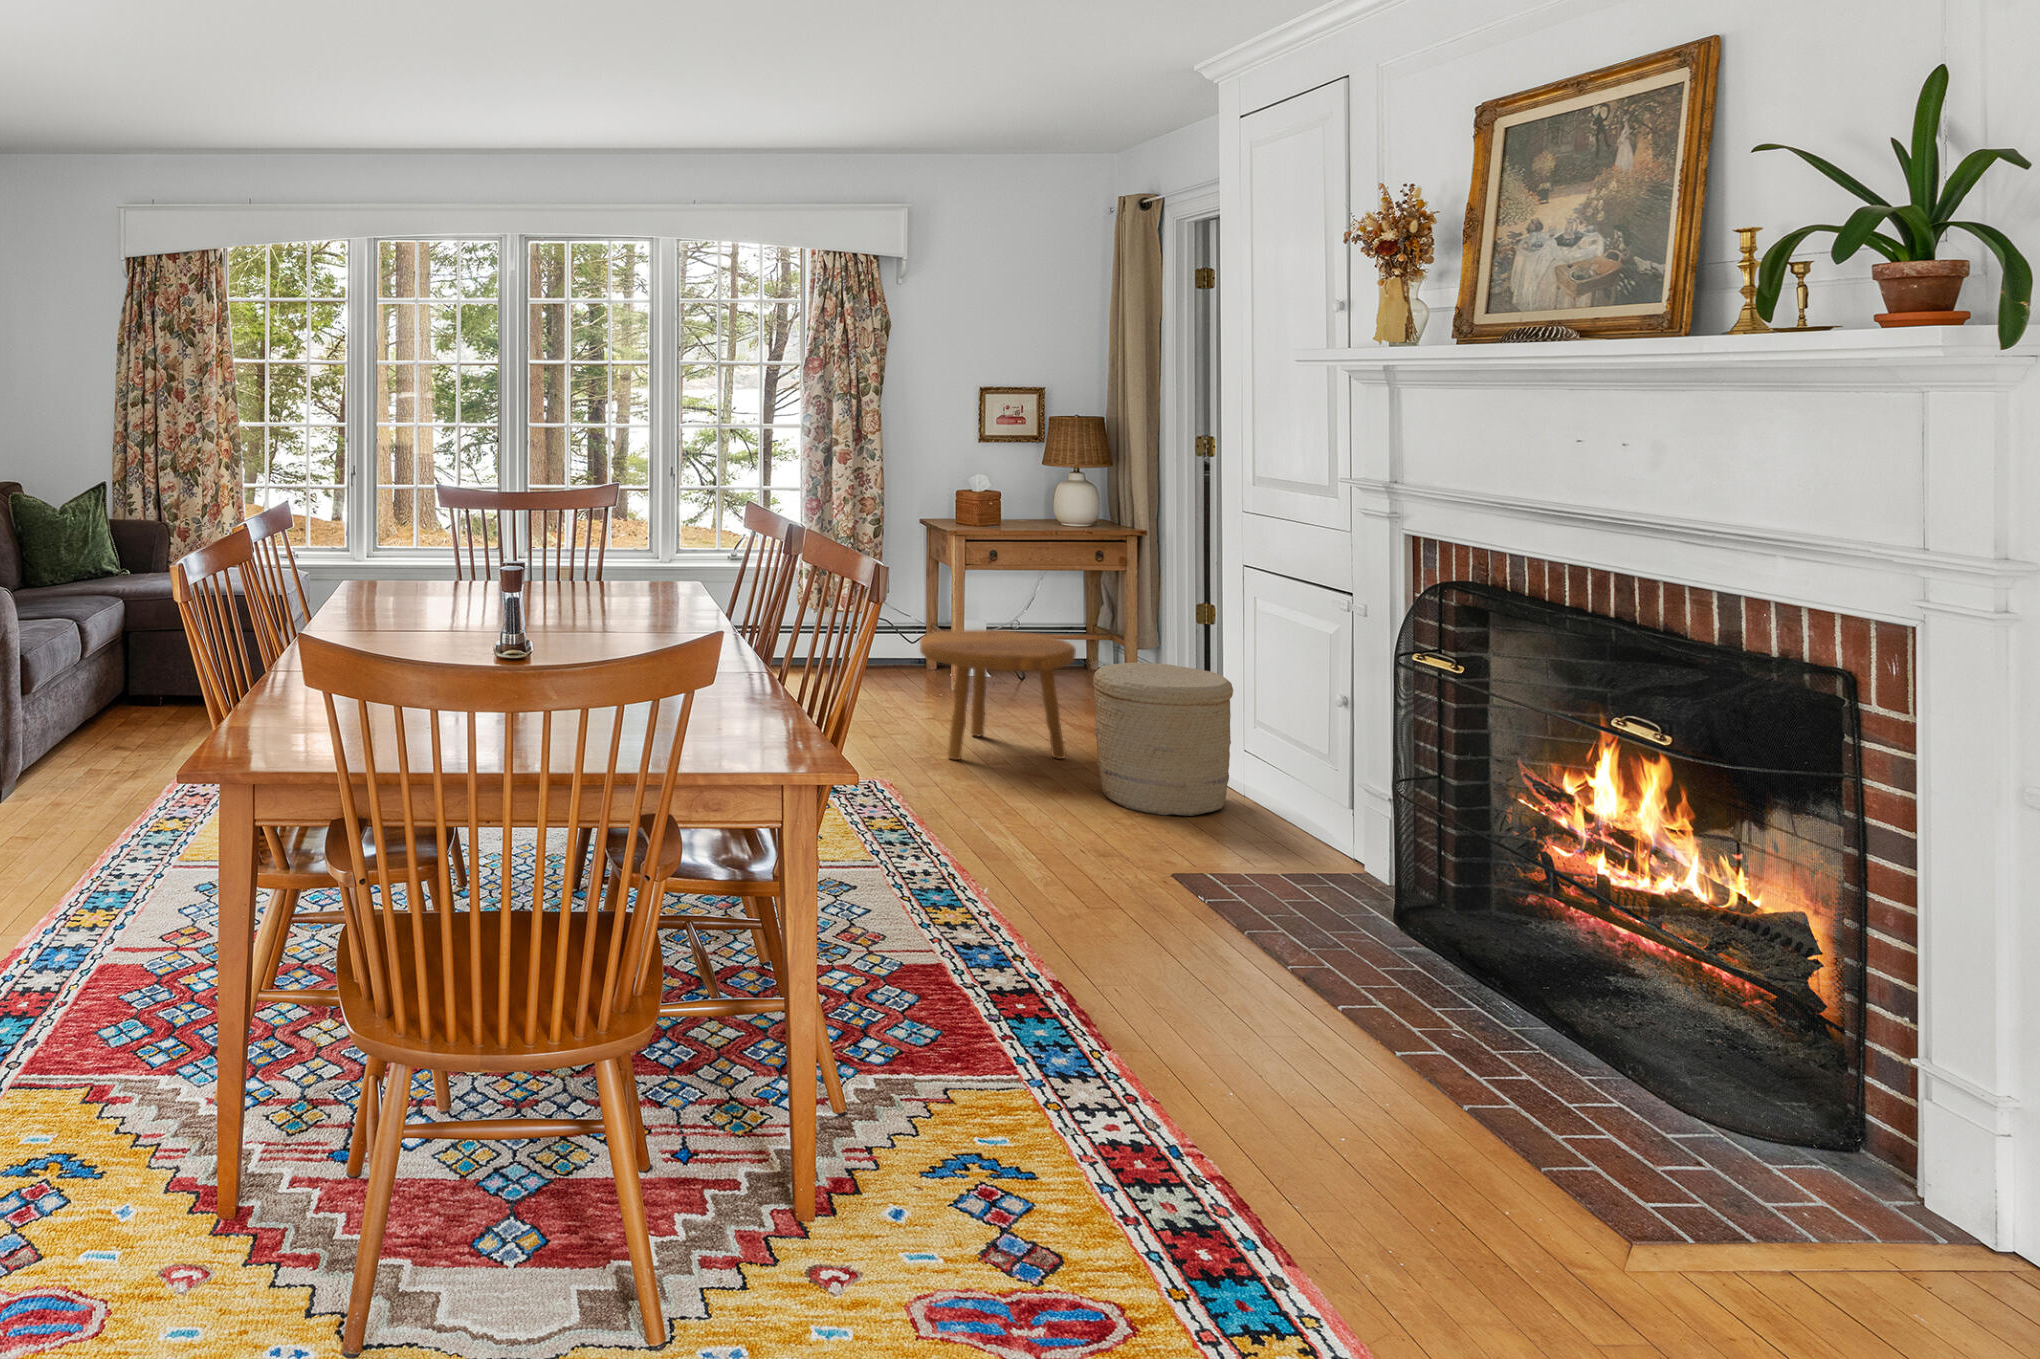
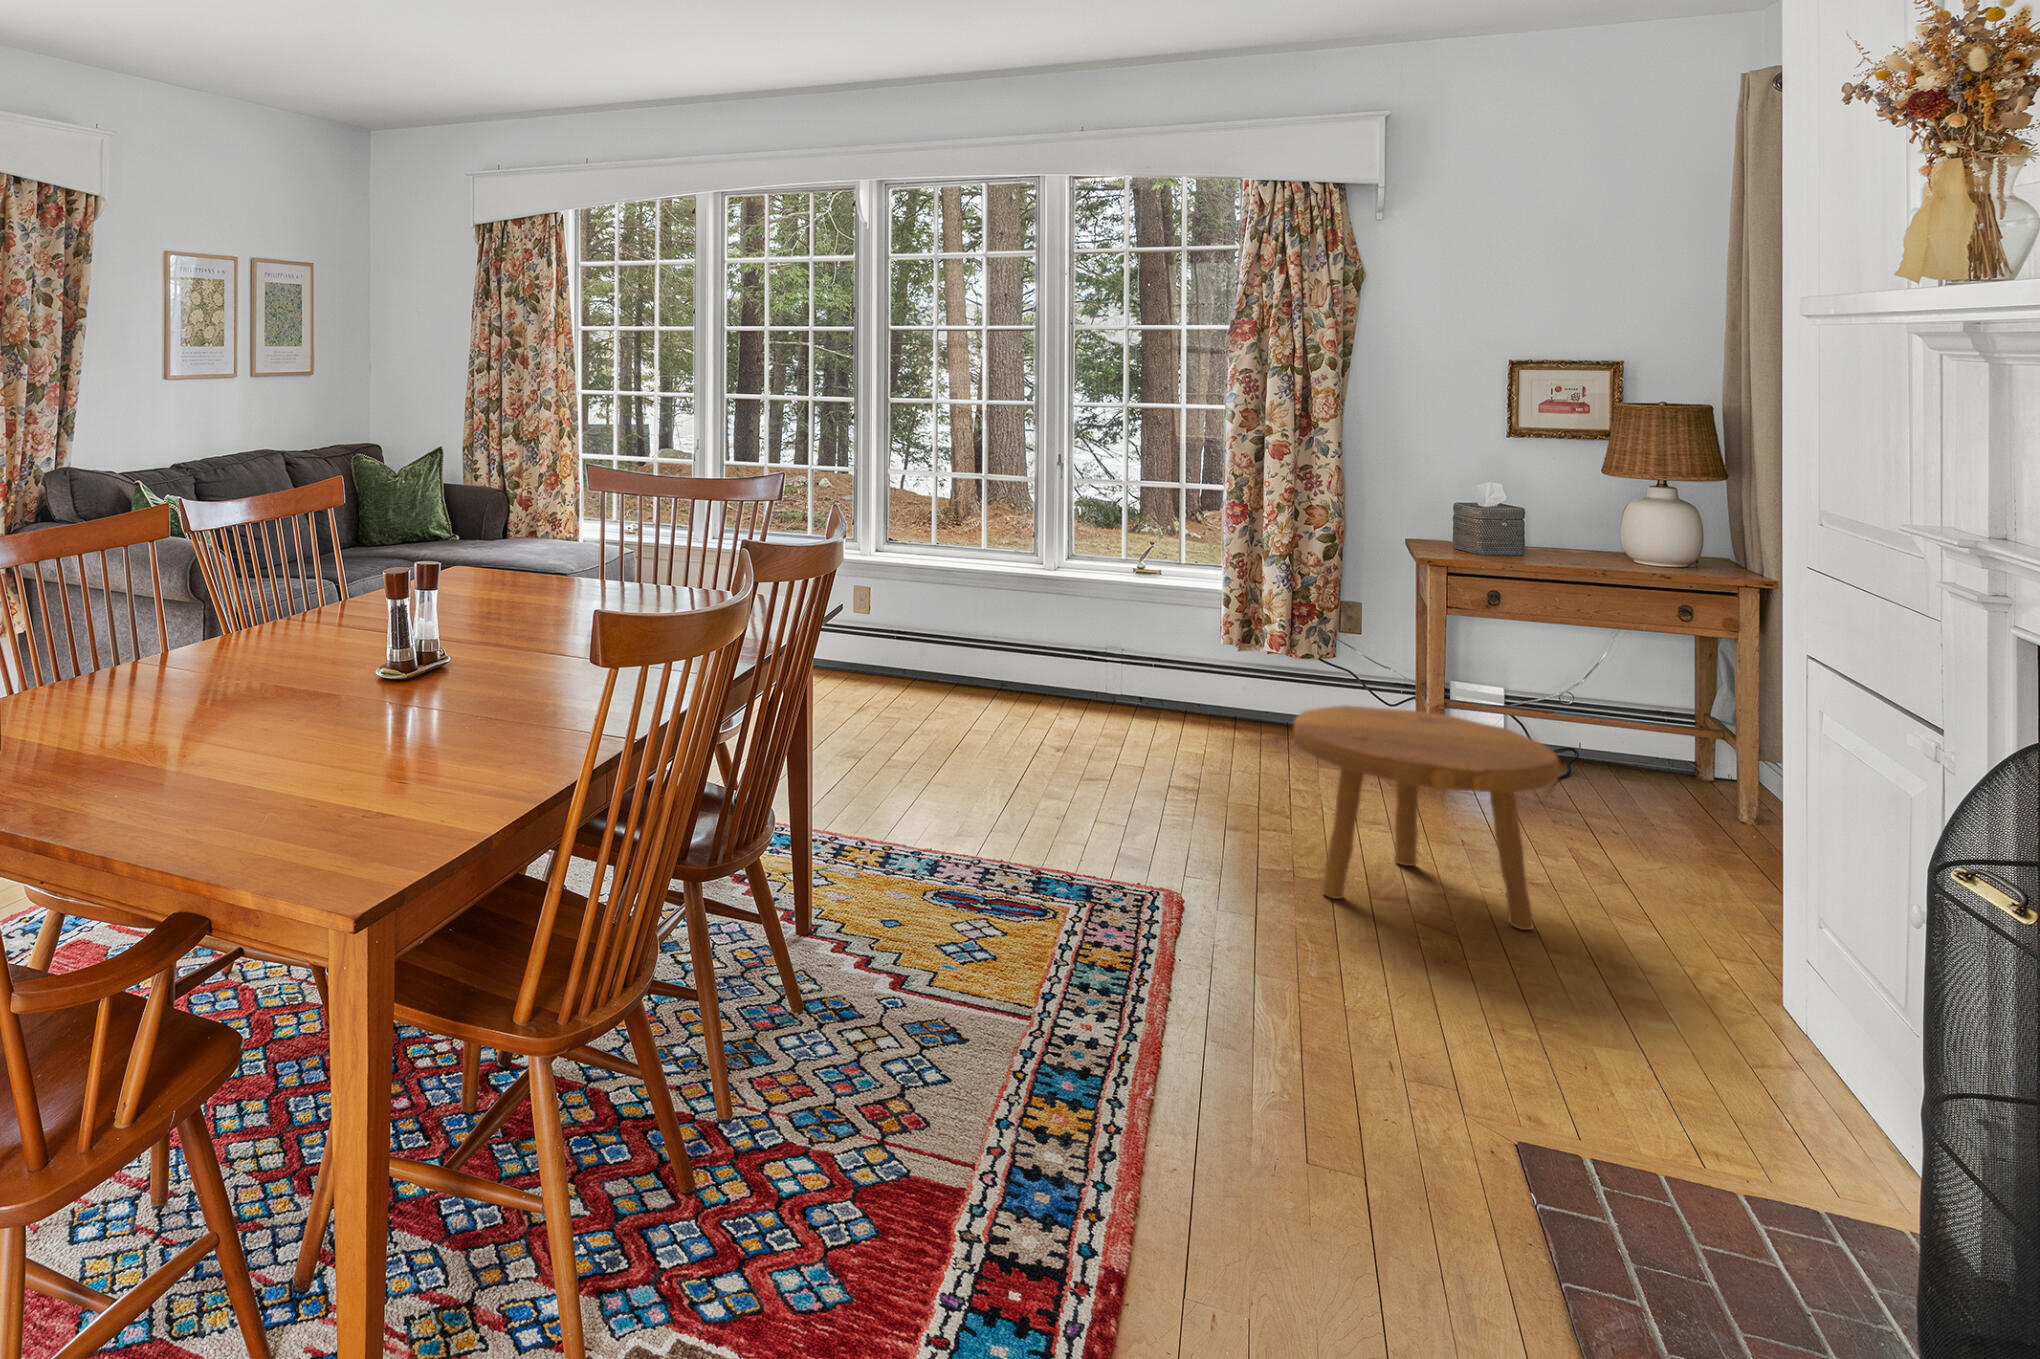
woven basket: present [1093,663,1233,816] -> none [1536,804,1822,1094]

